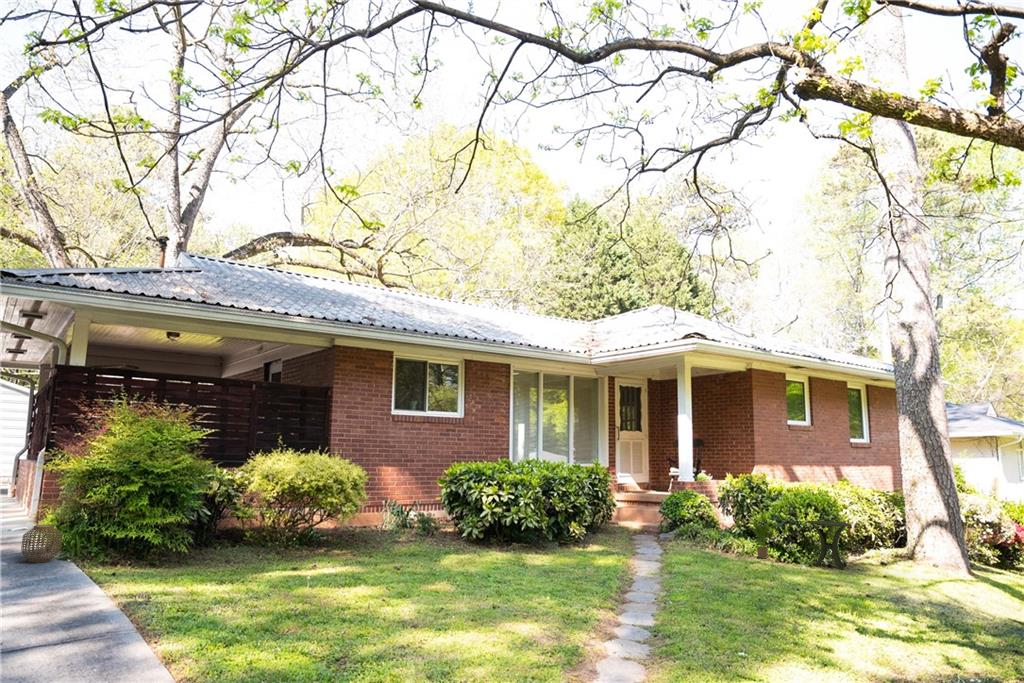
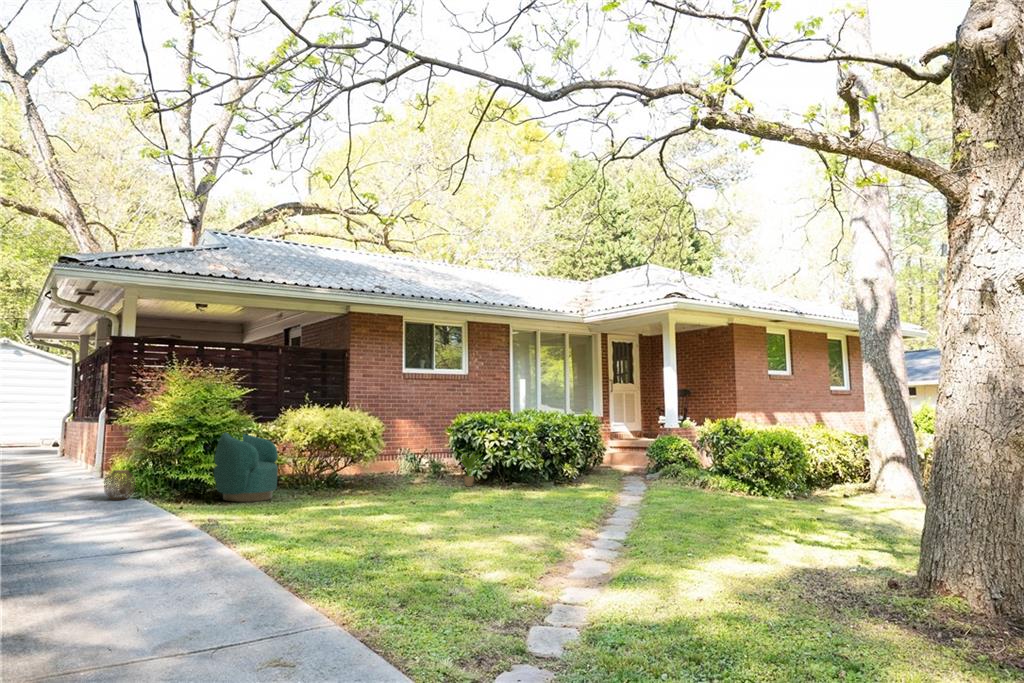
armchair: none [159,481,239,567] -> present [214,433,278,502]
potted plant: present [748,517,773,559] -> present [459,450,478,487]
side table: present [808,521,851,569] -> none [774,458,811,499]

